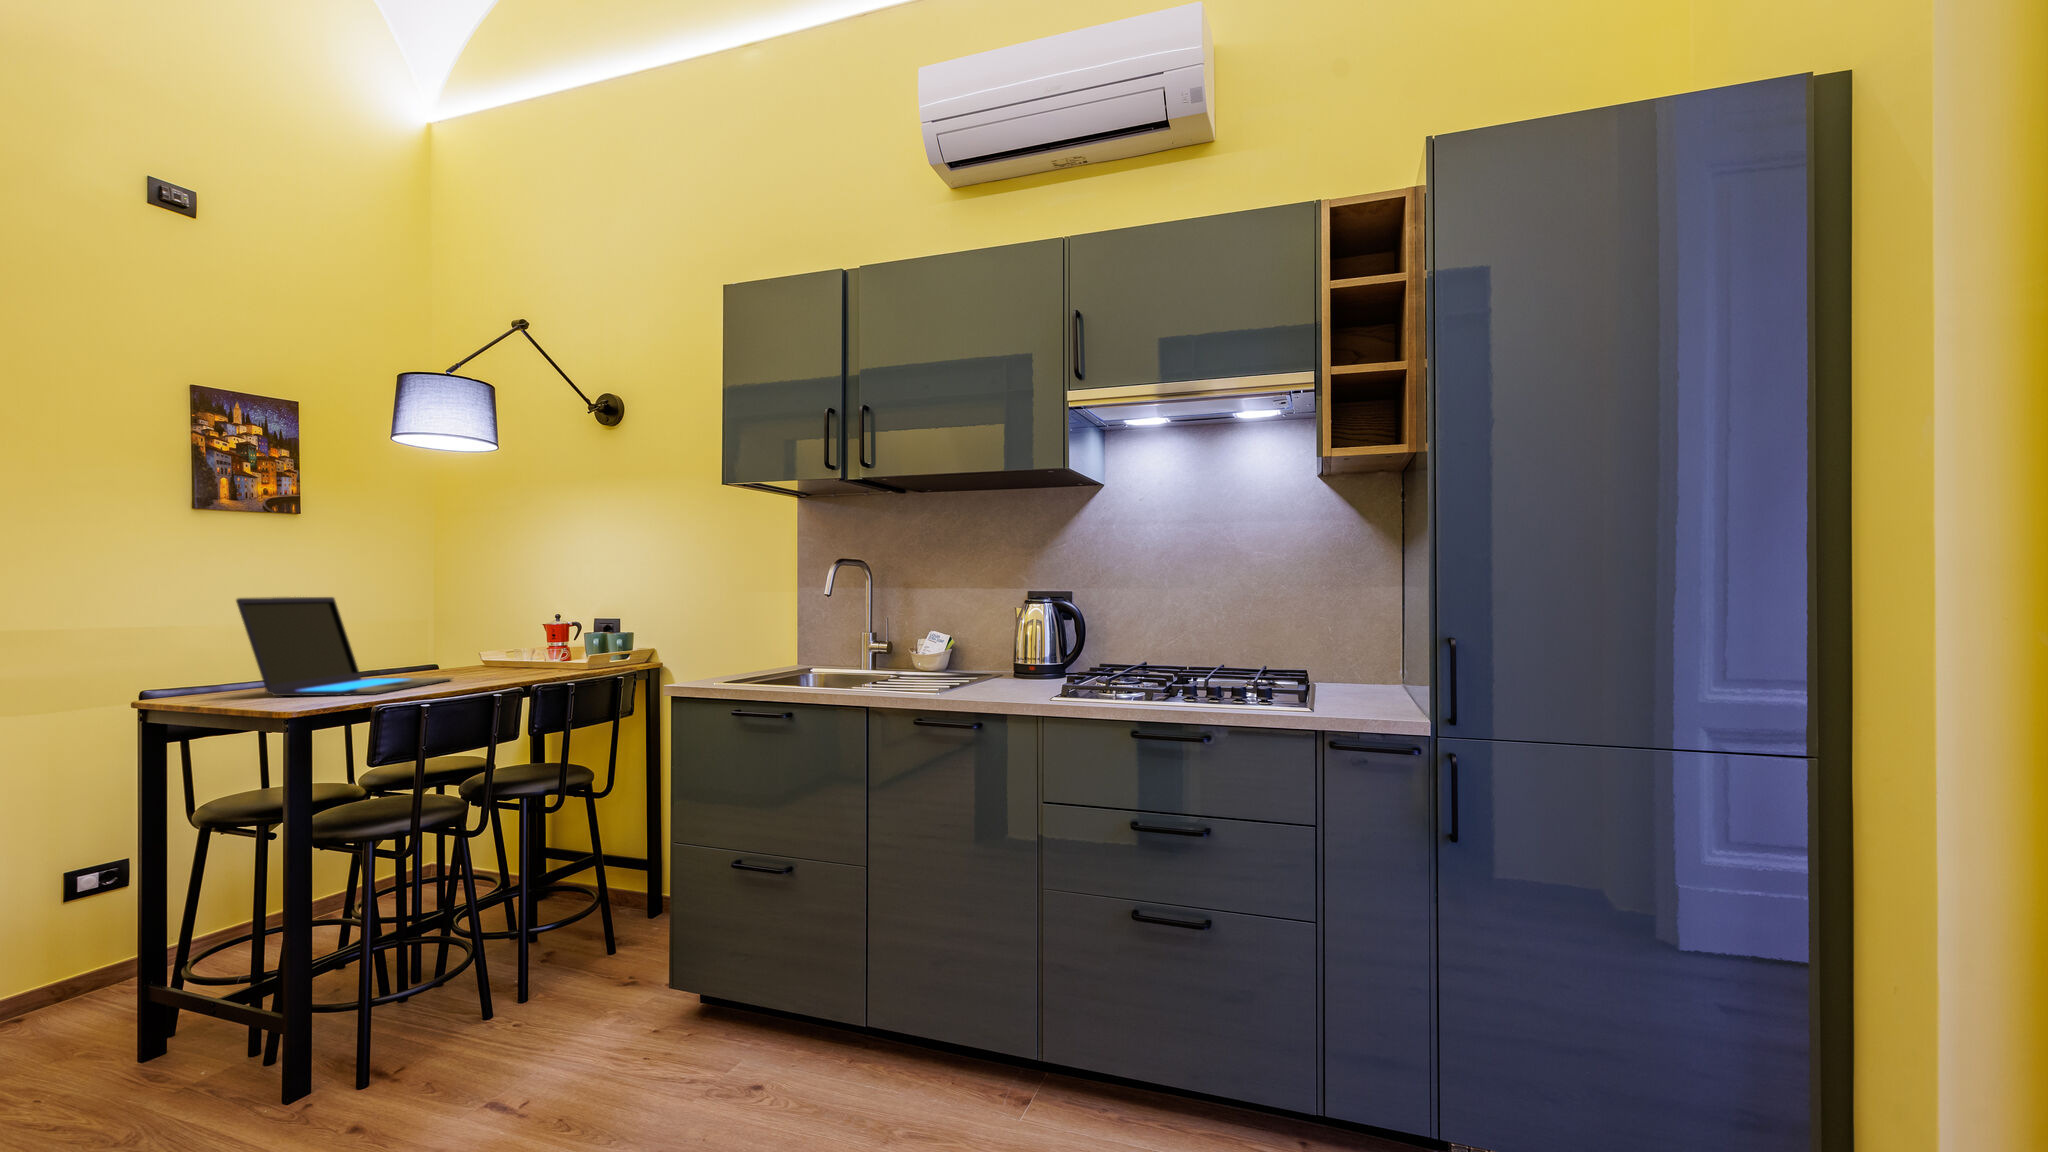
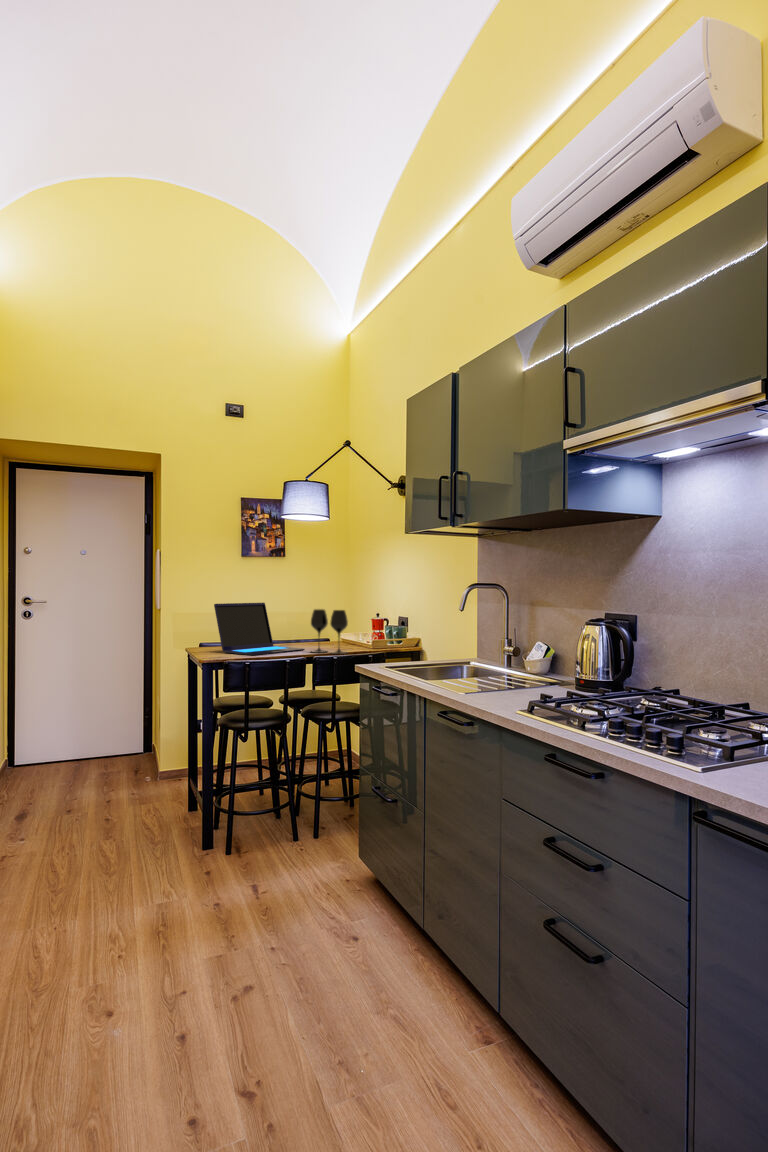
wine glass: none [478,605,560,681] -> present [311,609,348,654]

